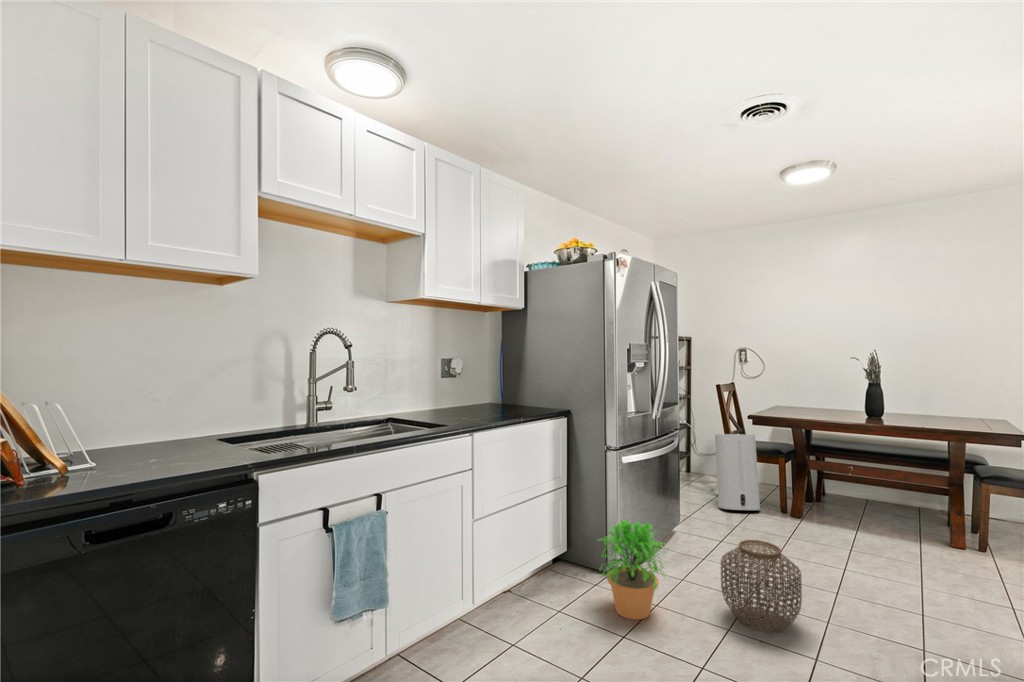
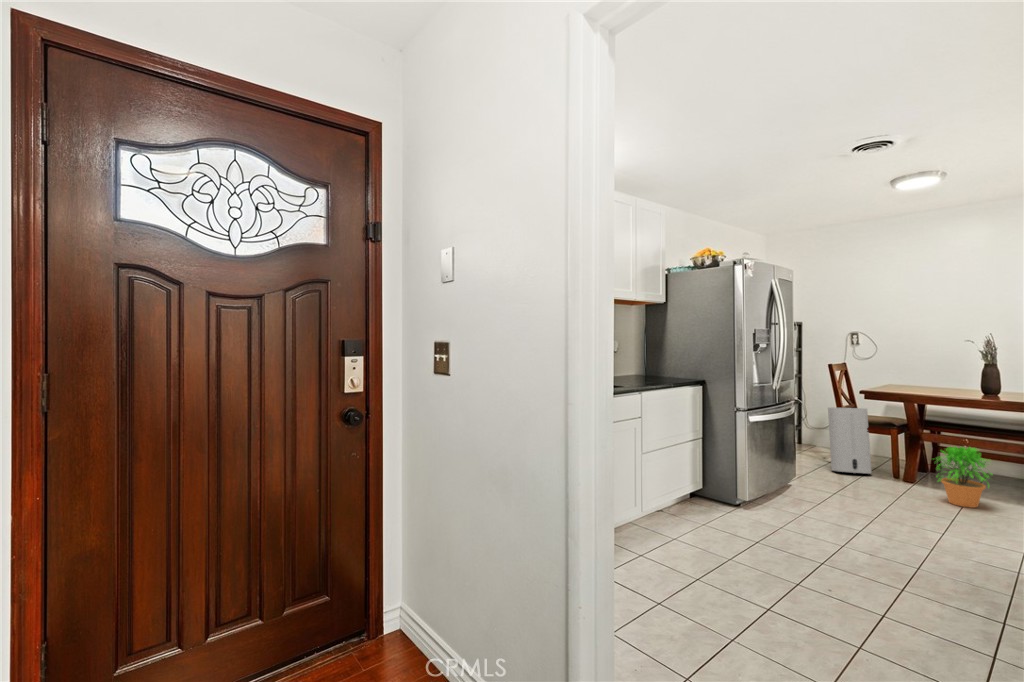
potted plant: present [601,520,664,620] -> present [937,447,992,508]
woven basket: present [721,540,802,633] -> none [835,481,905,549]

